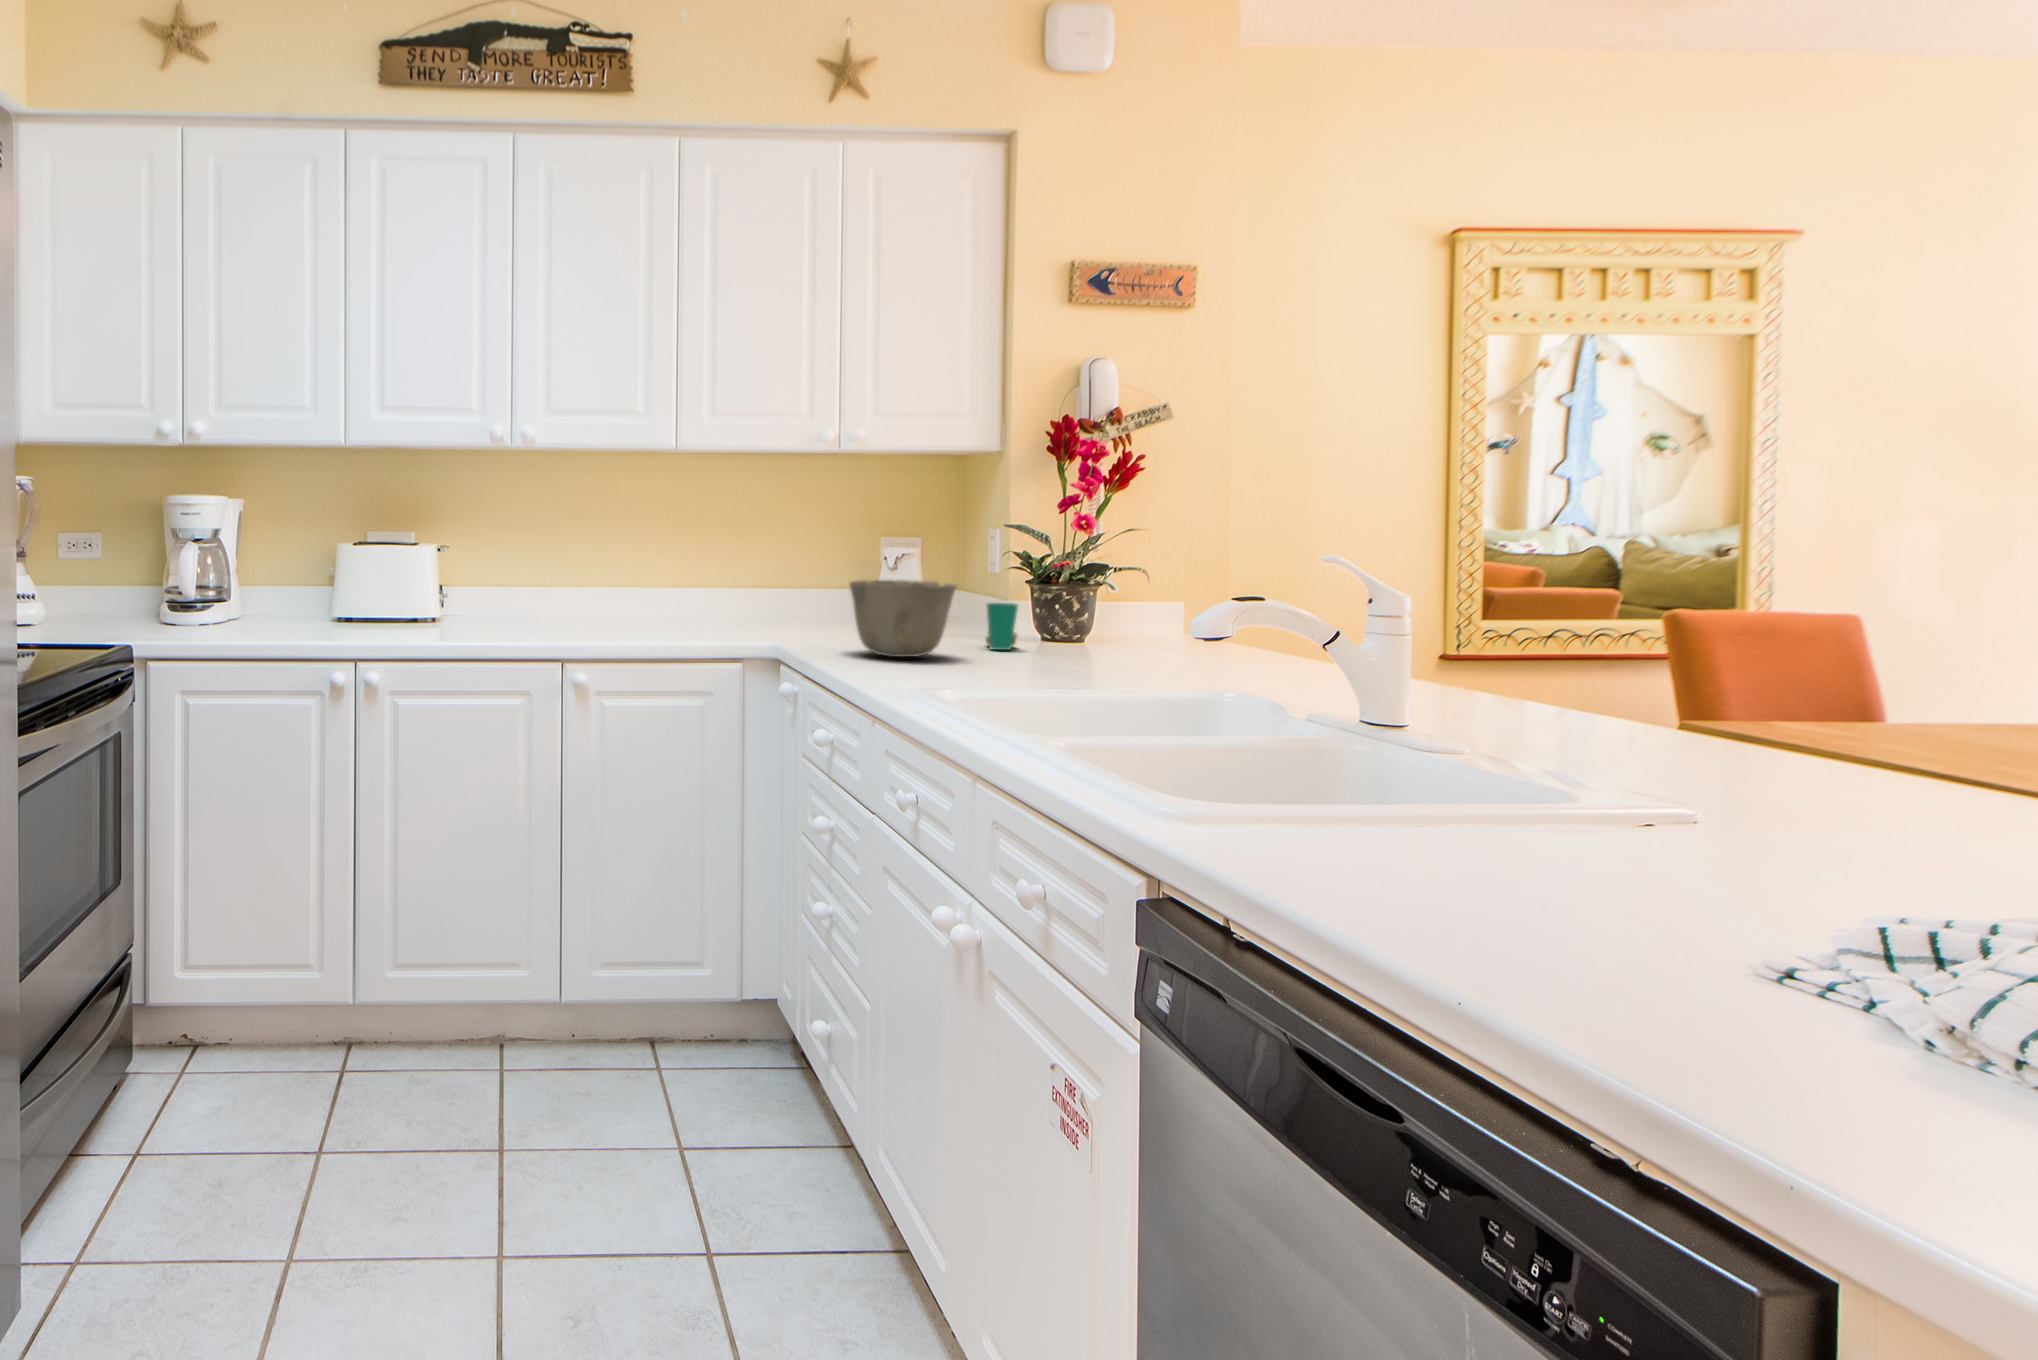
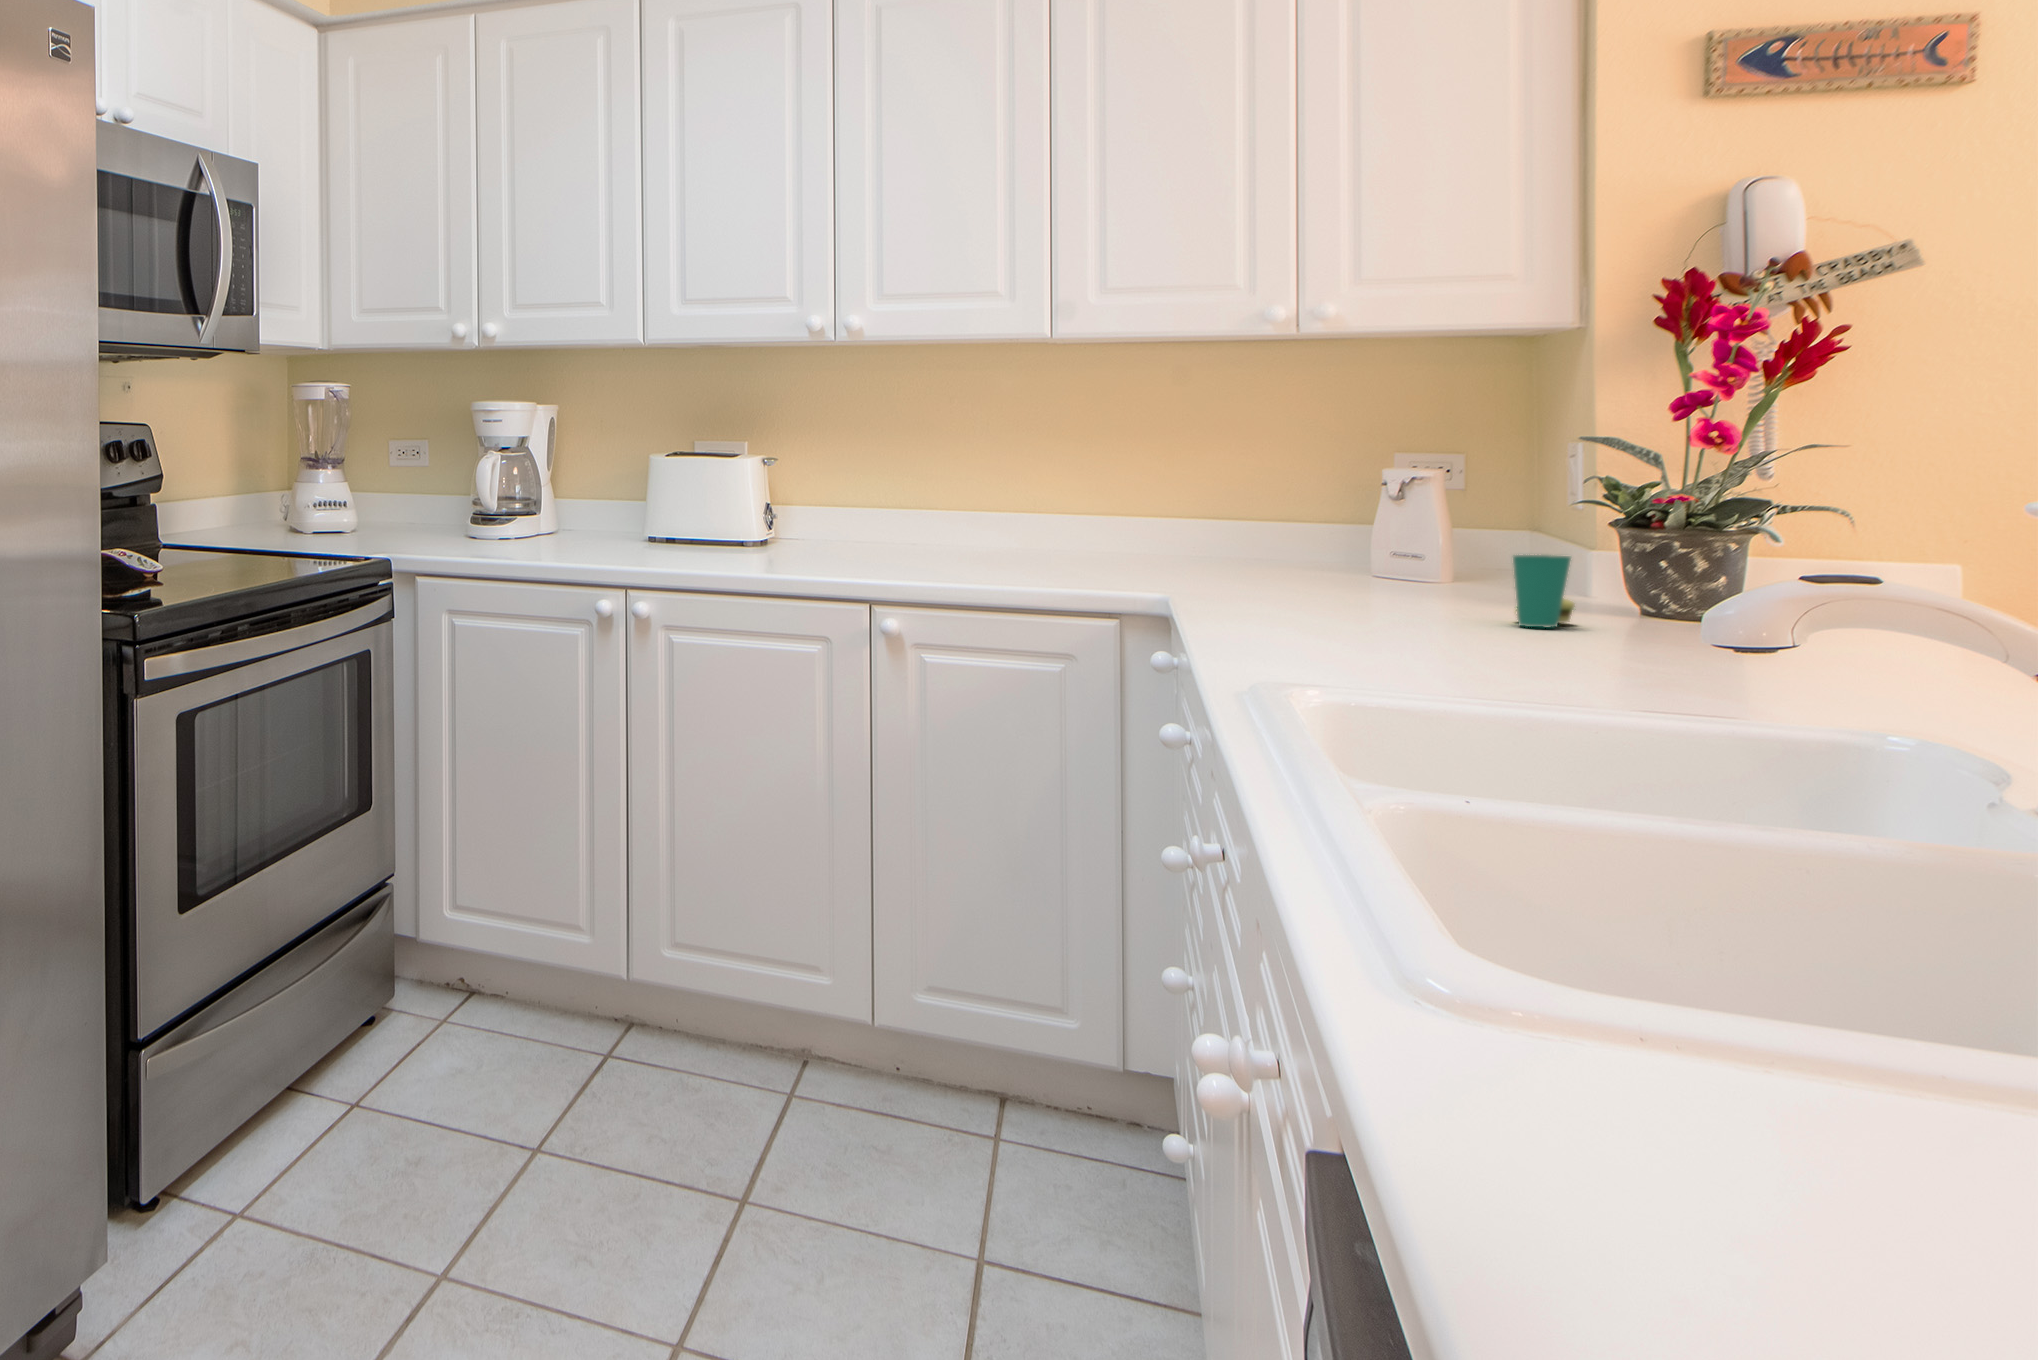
ceramic bowl: present [850,580,957,657] -> none [1257,520,1441,633]

